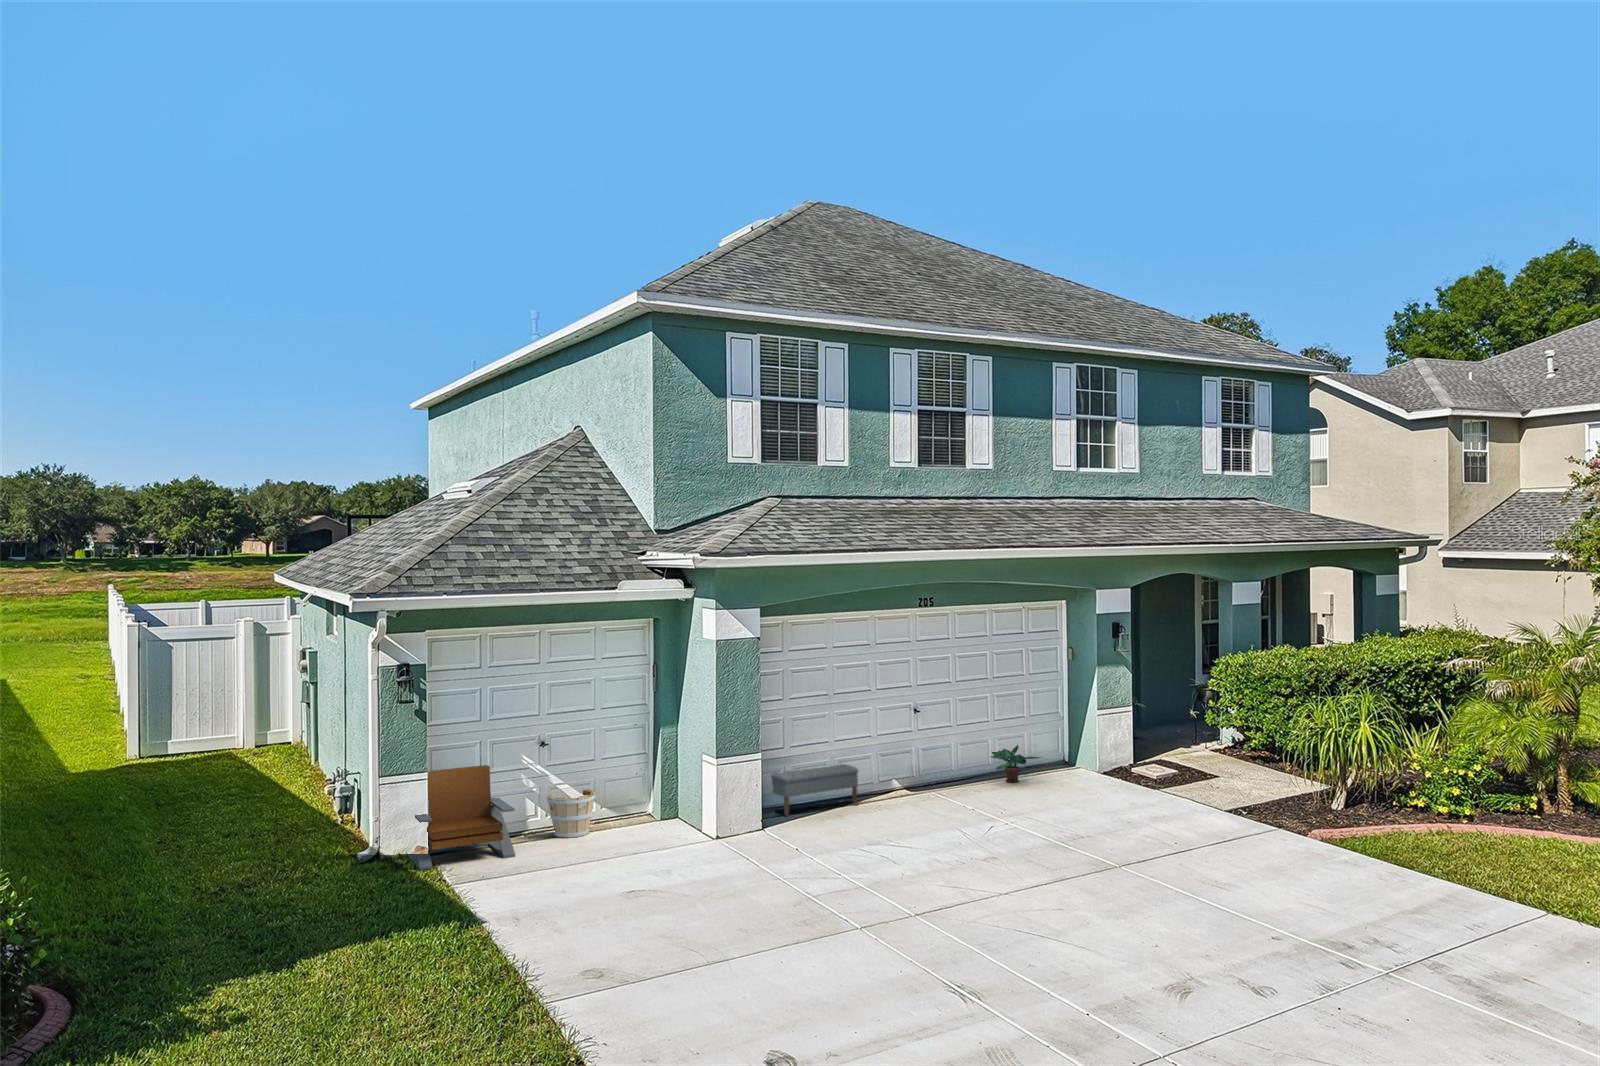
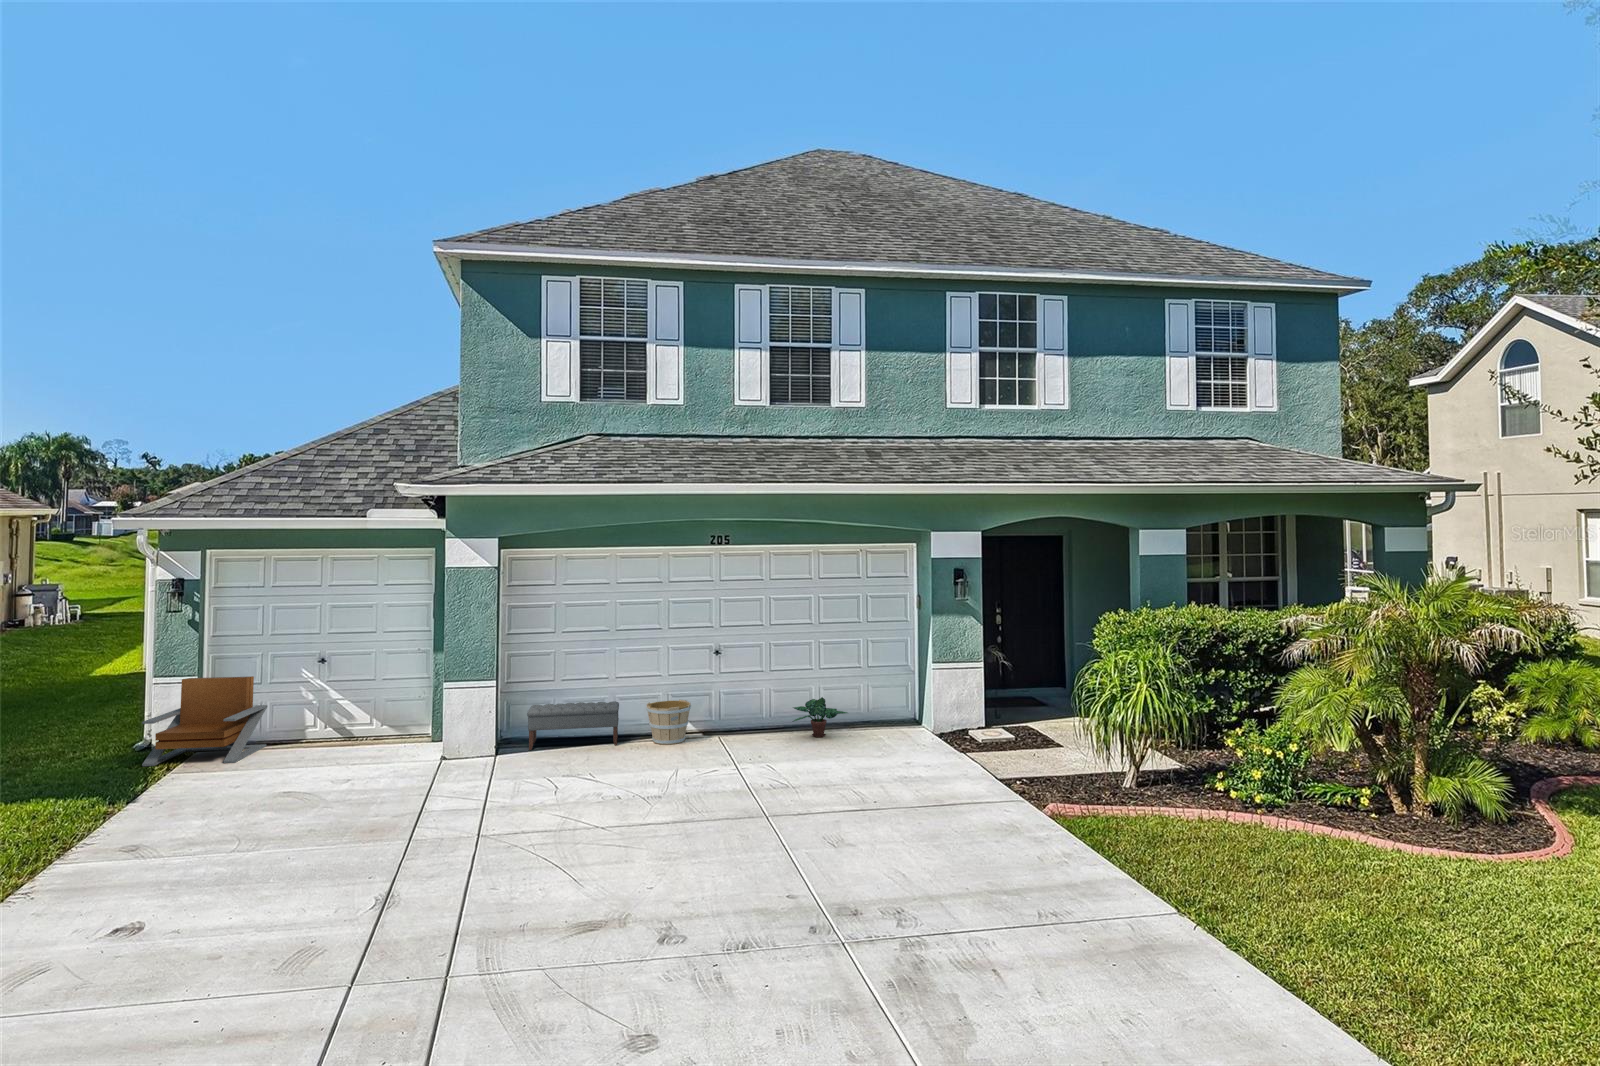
wooden bucket: present [547,789,595,838] -> present [646,700,691,745]

